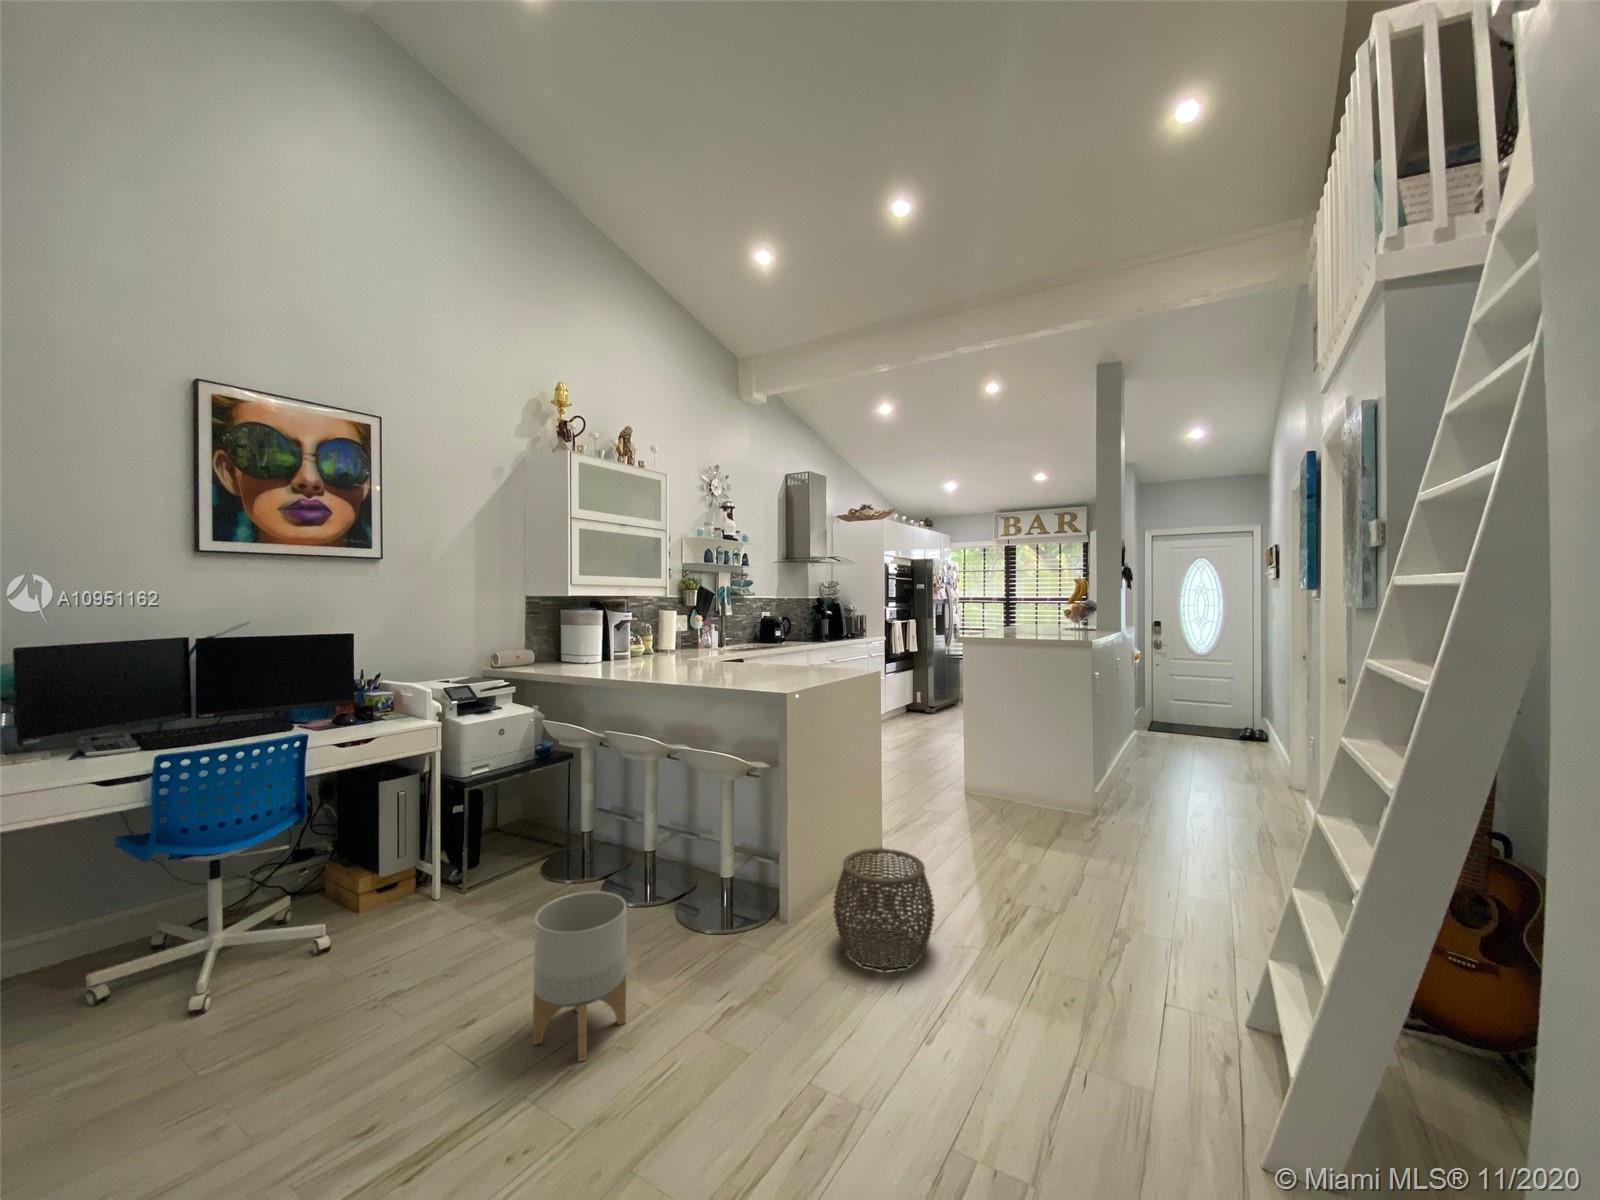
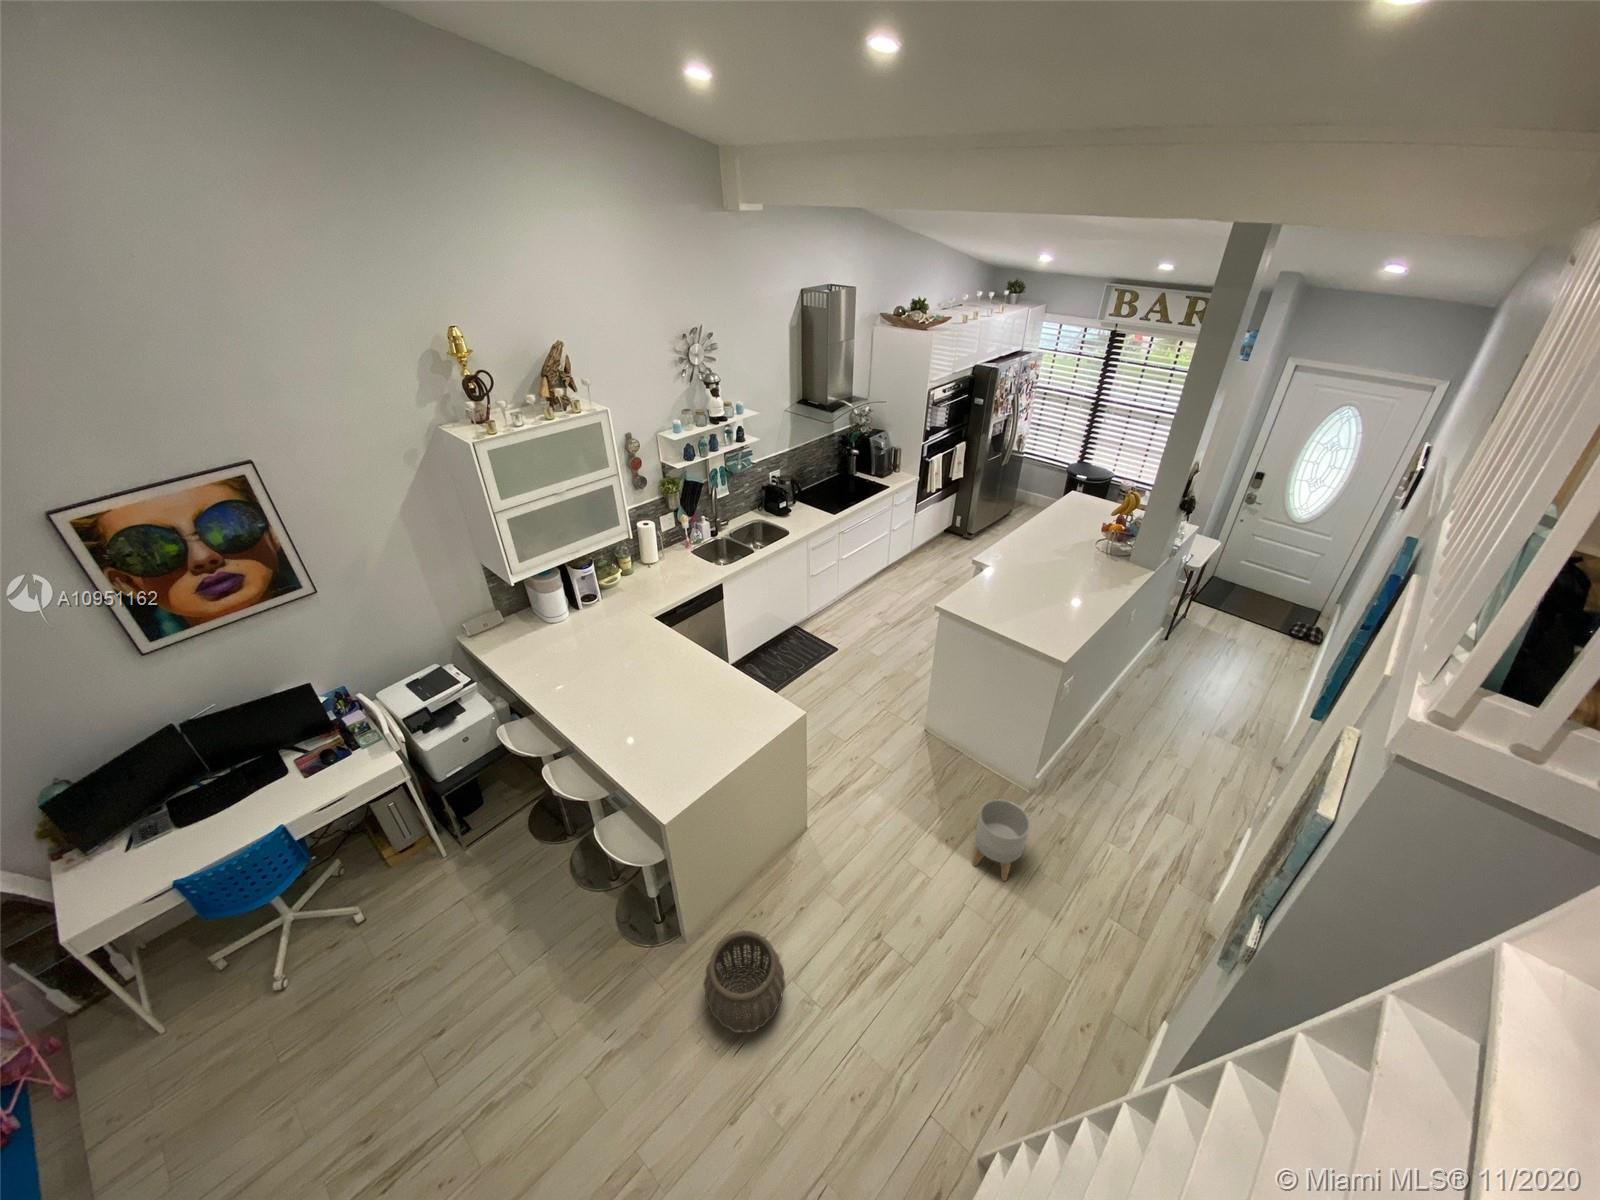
planter: present [533,891,627,1061] -> present [972,799,1030,881]

